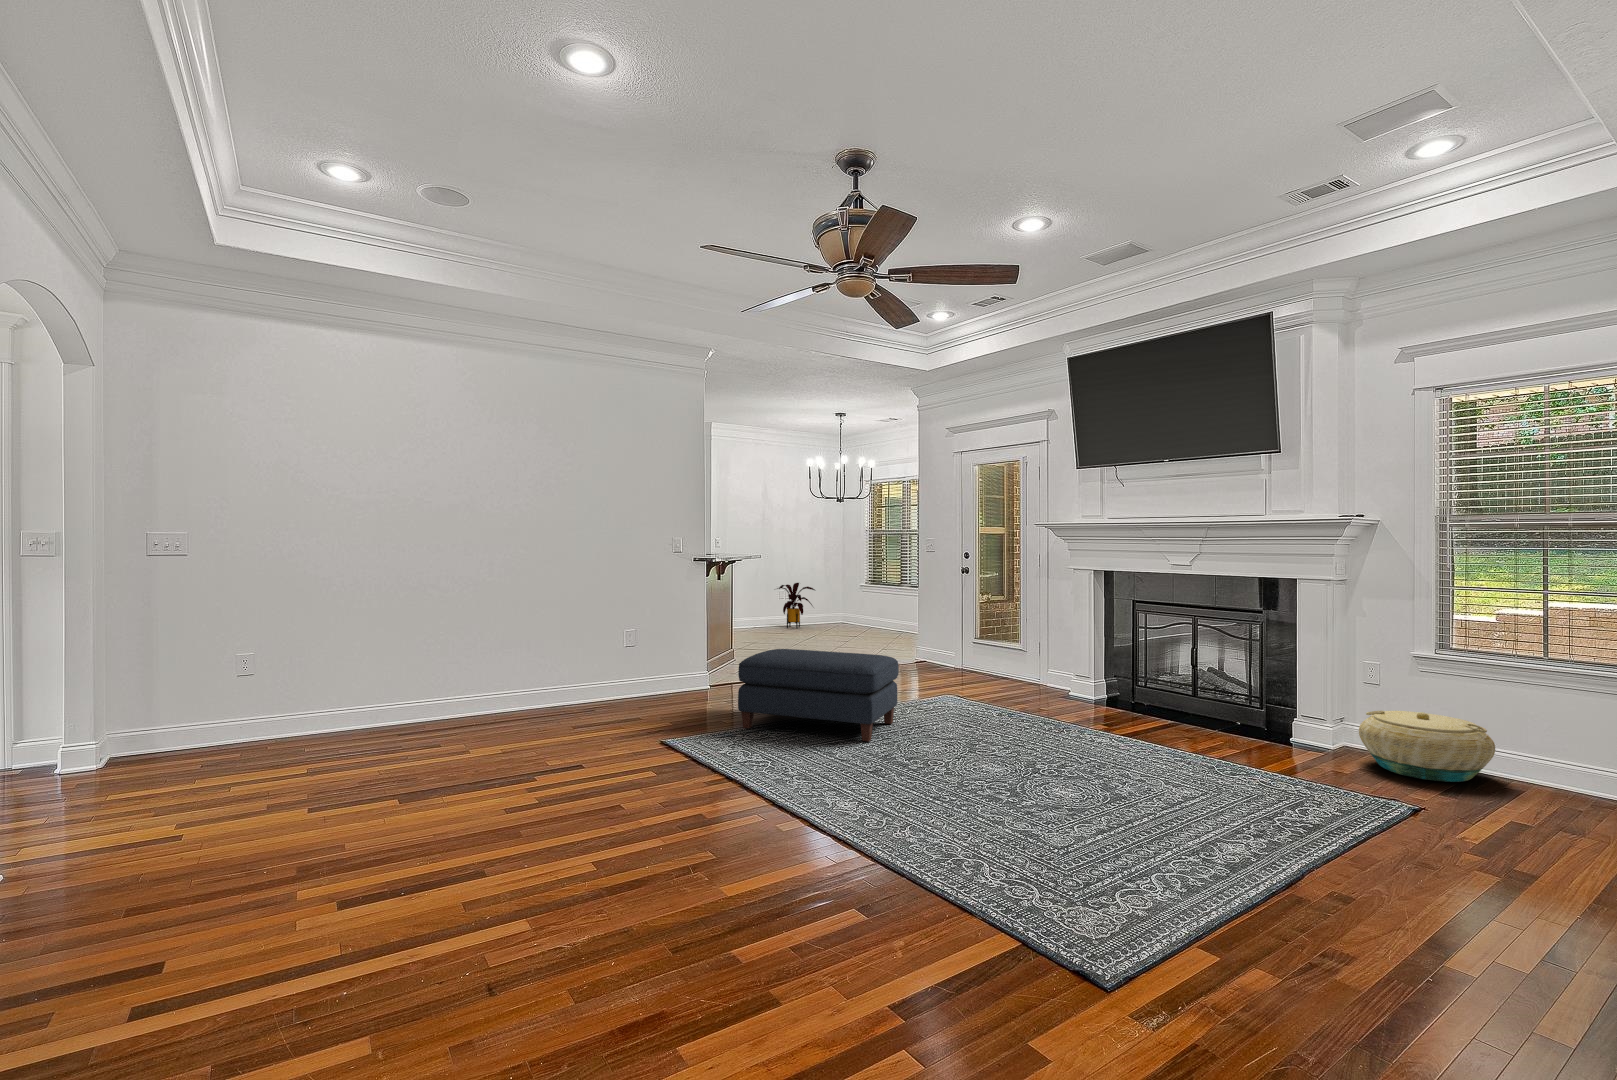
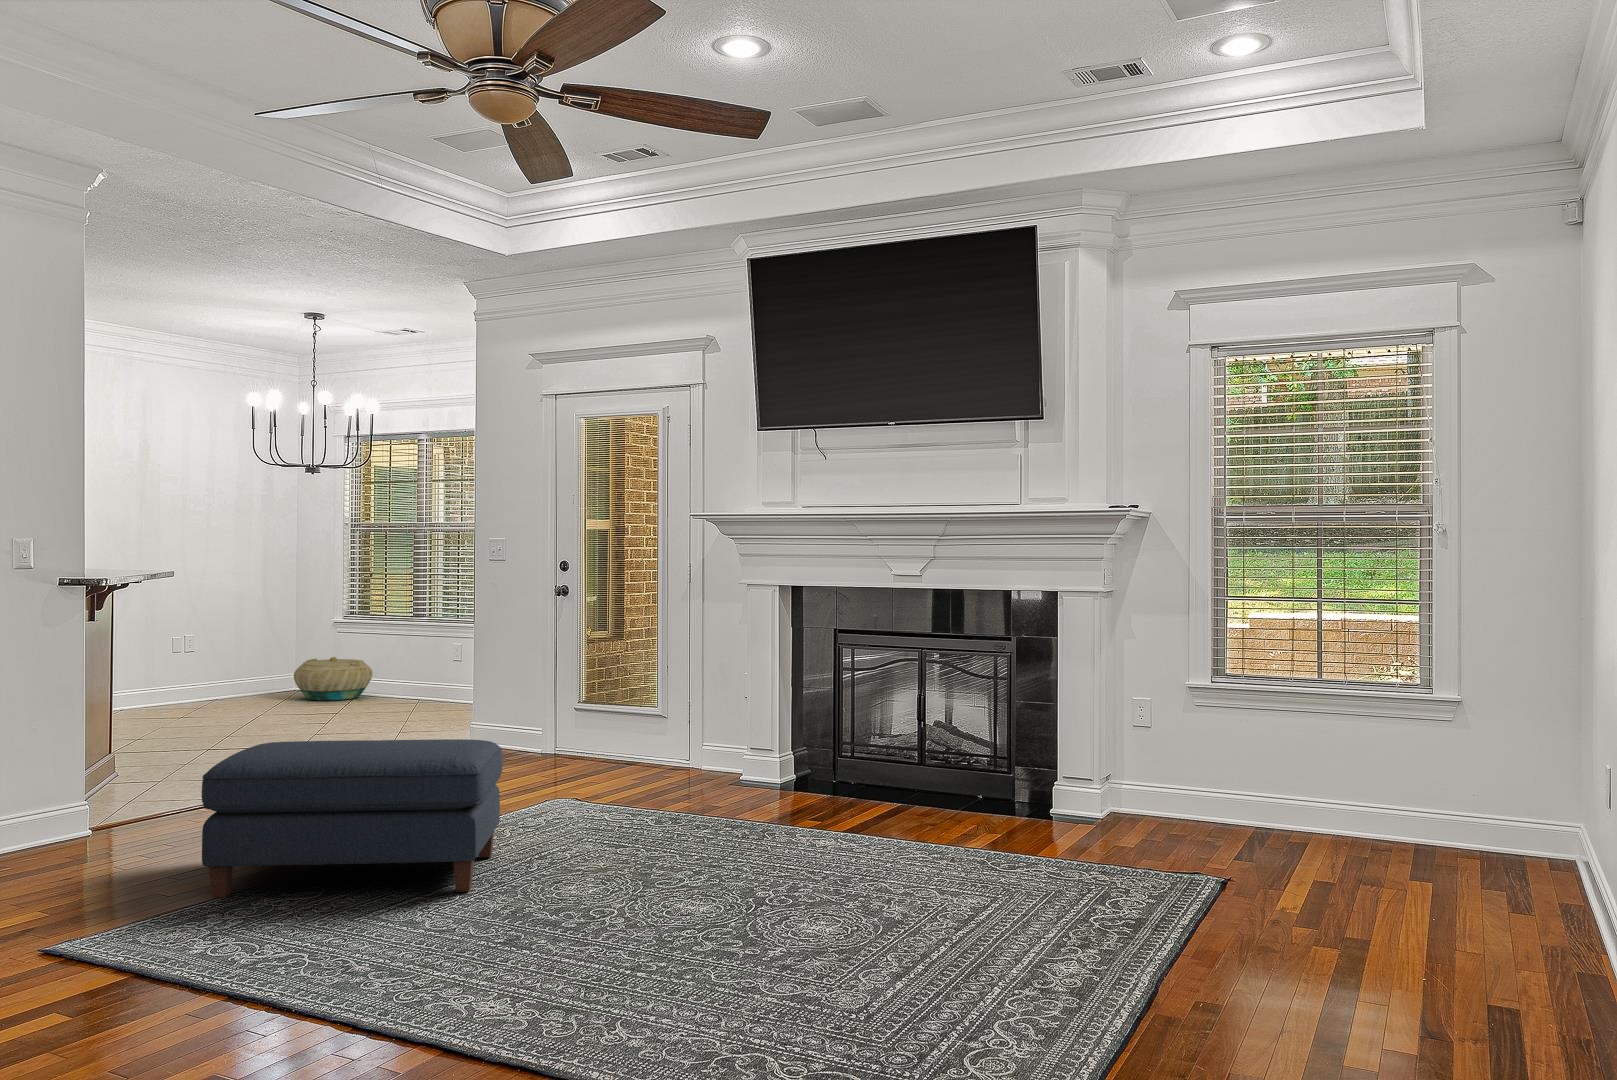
house plant: present [777,583,815,628] -> none [167,620,255,706]
basket: present [1359,711,1495,782] -> present [294,657,372,700]

